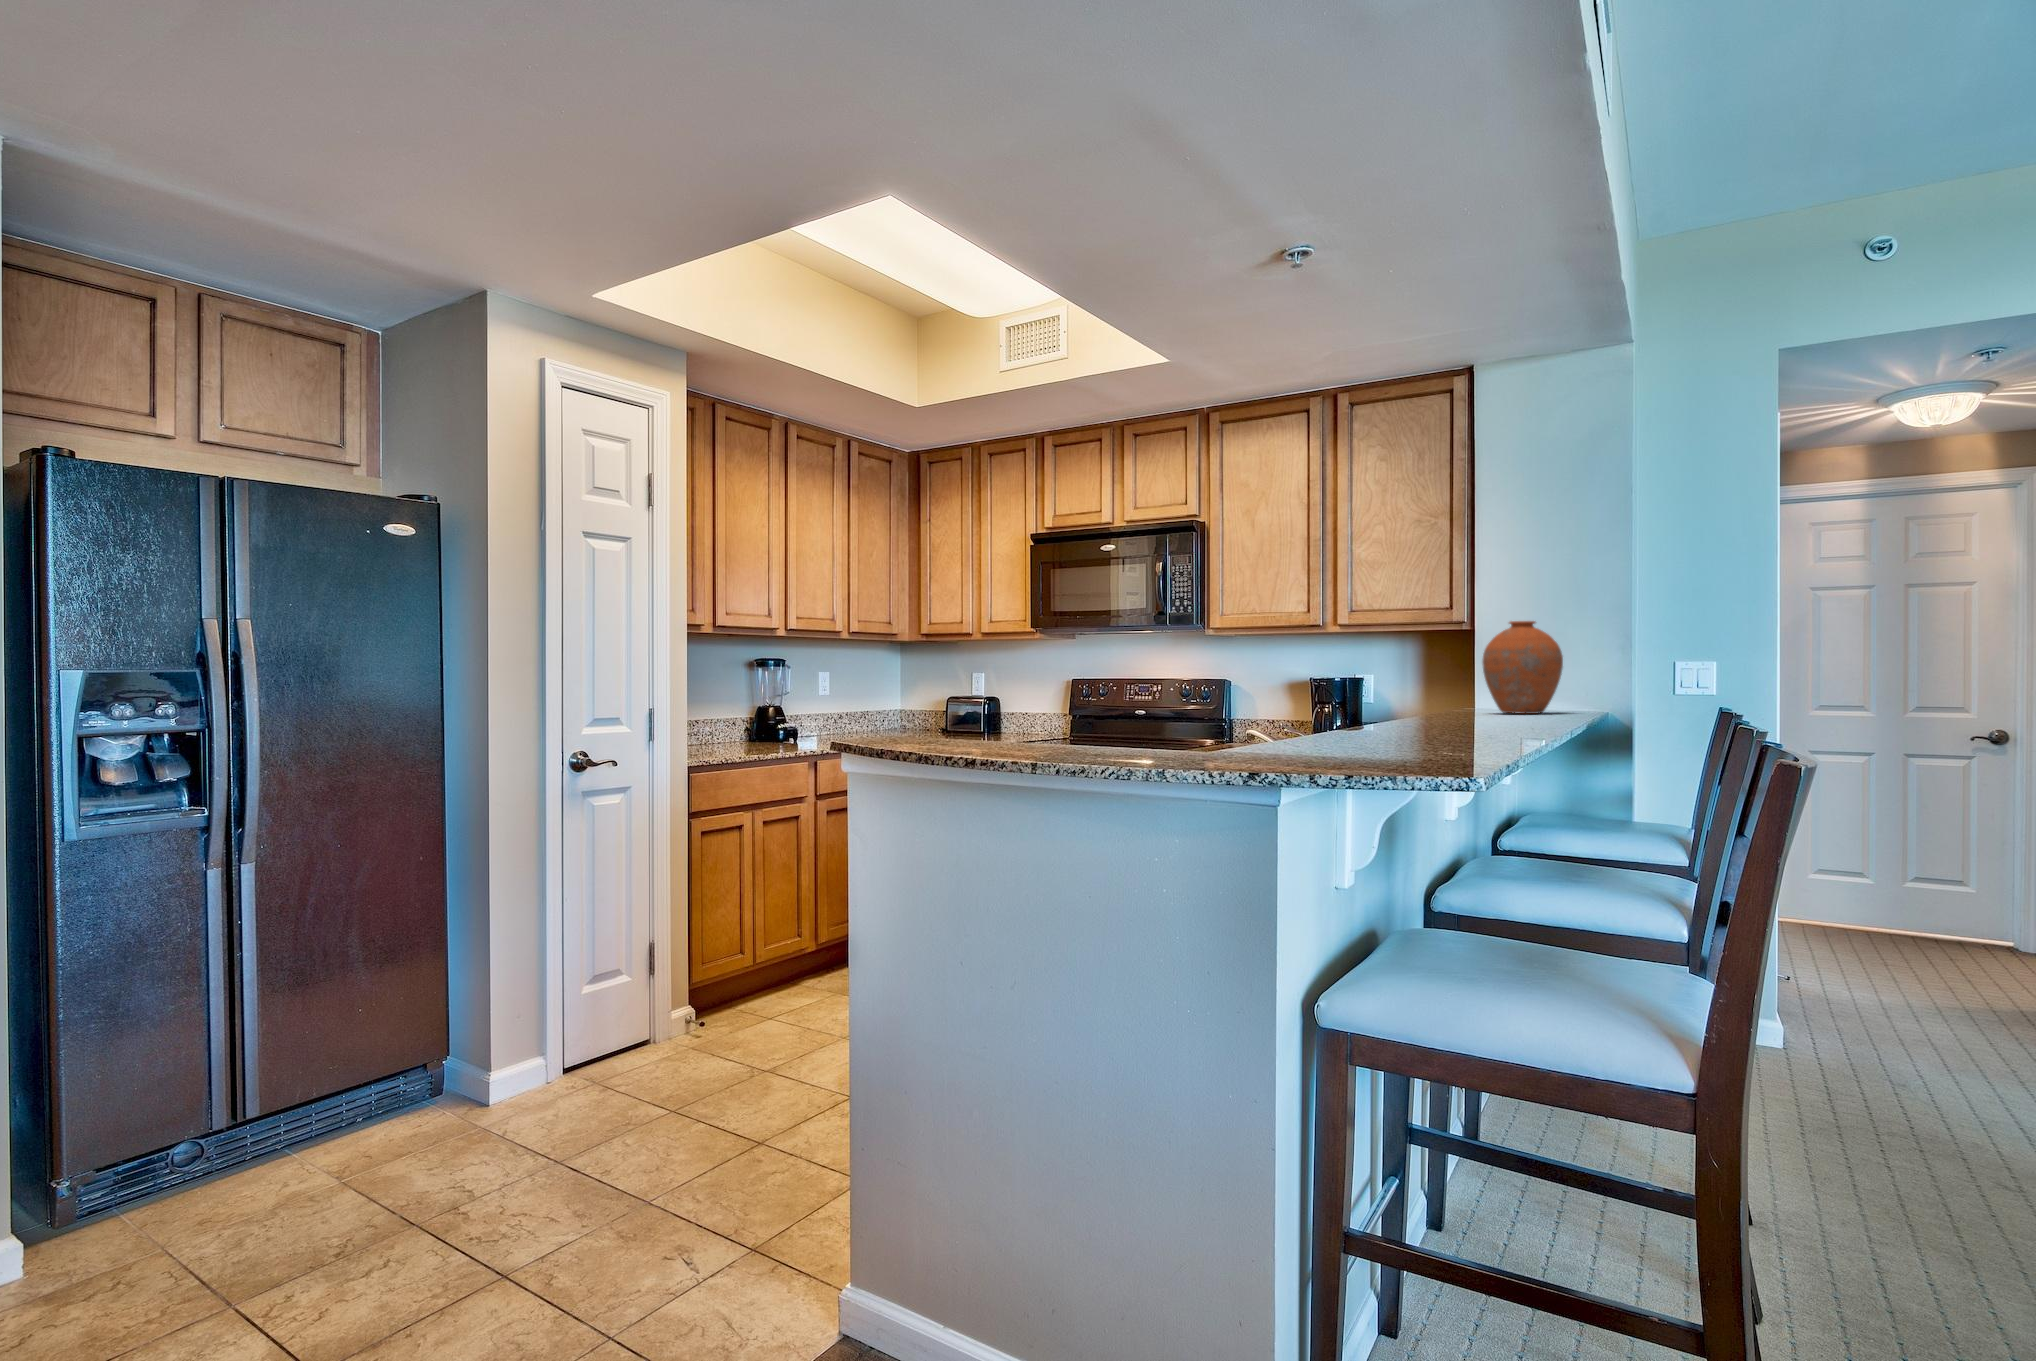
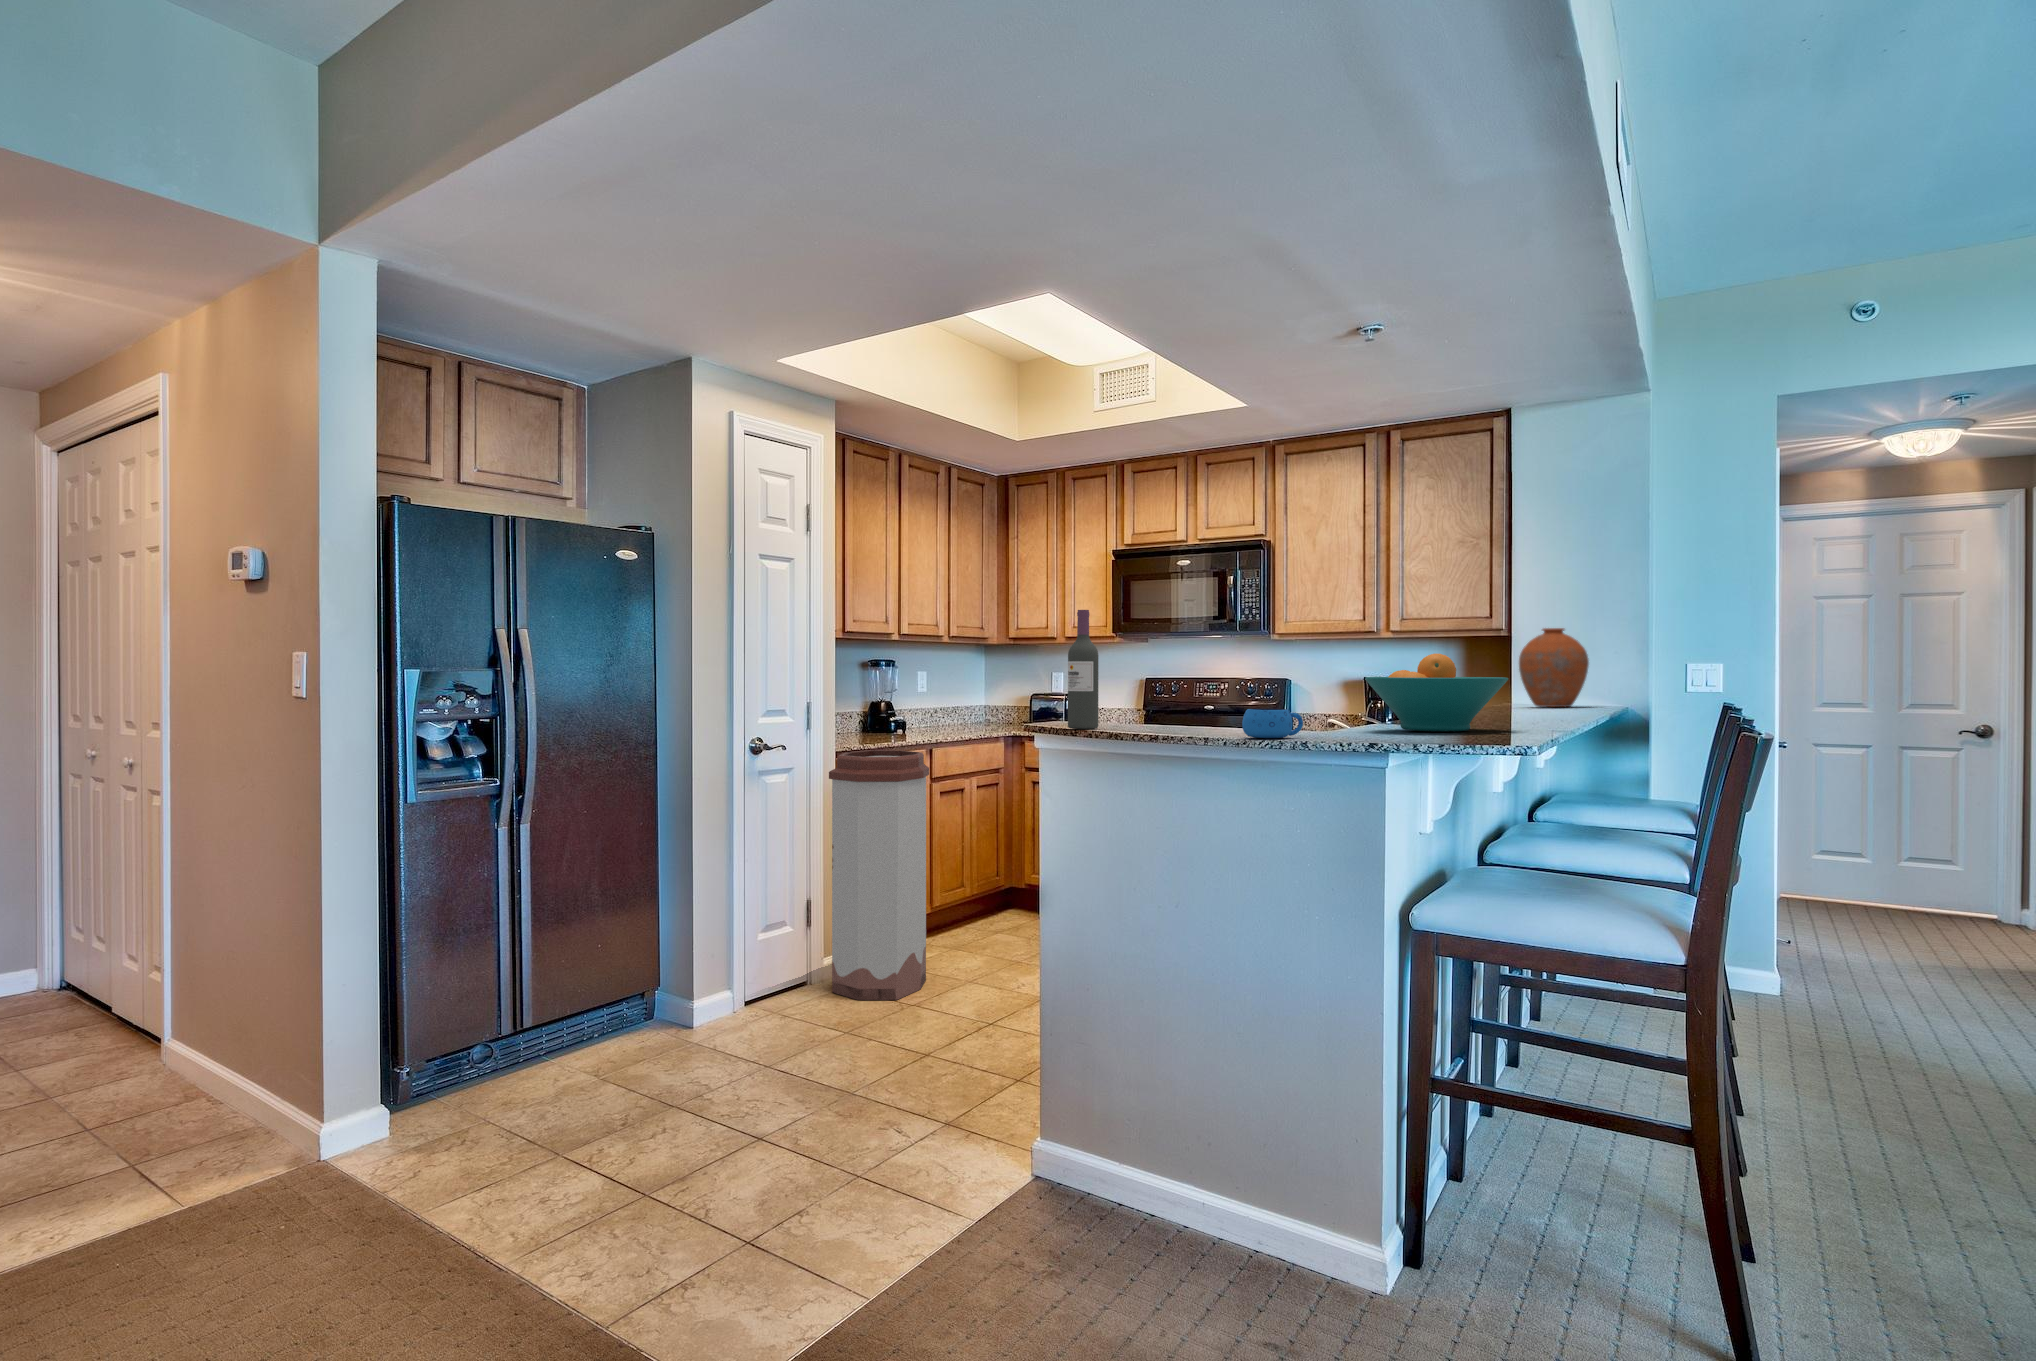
wine bottle: none [907,594,946,745] -> present [1068,610,1098,729]
fruit bowl: none [1265,649,1449,751] -> present [1365,654,1508,732]
mug: none [1090,722,1172,763] -> present [1242,709,1303,738]
trash can: none [671,765,796,1064] -> present [829,750,929,1000]

